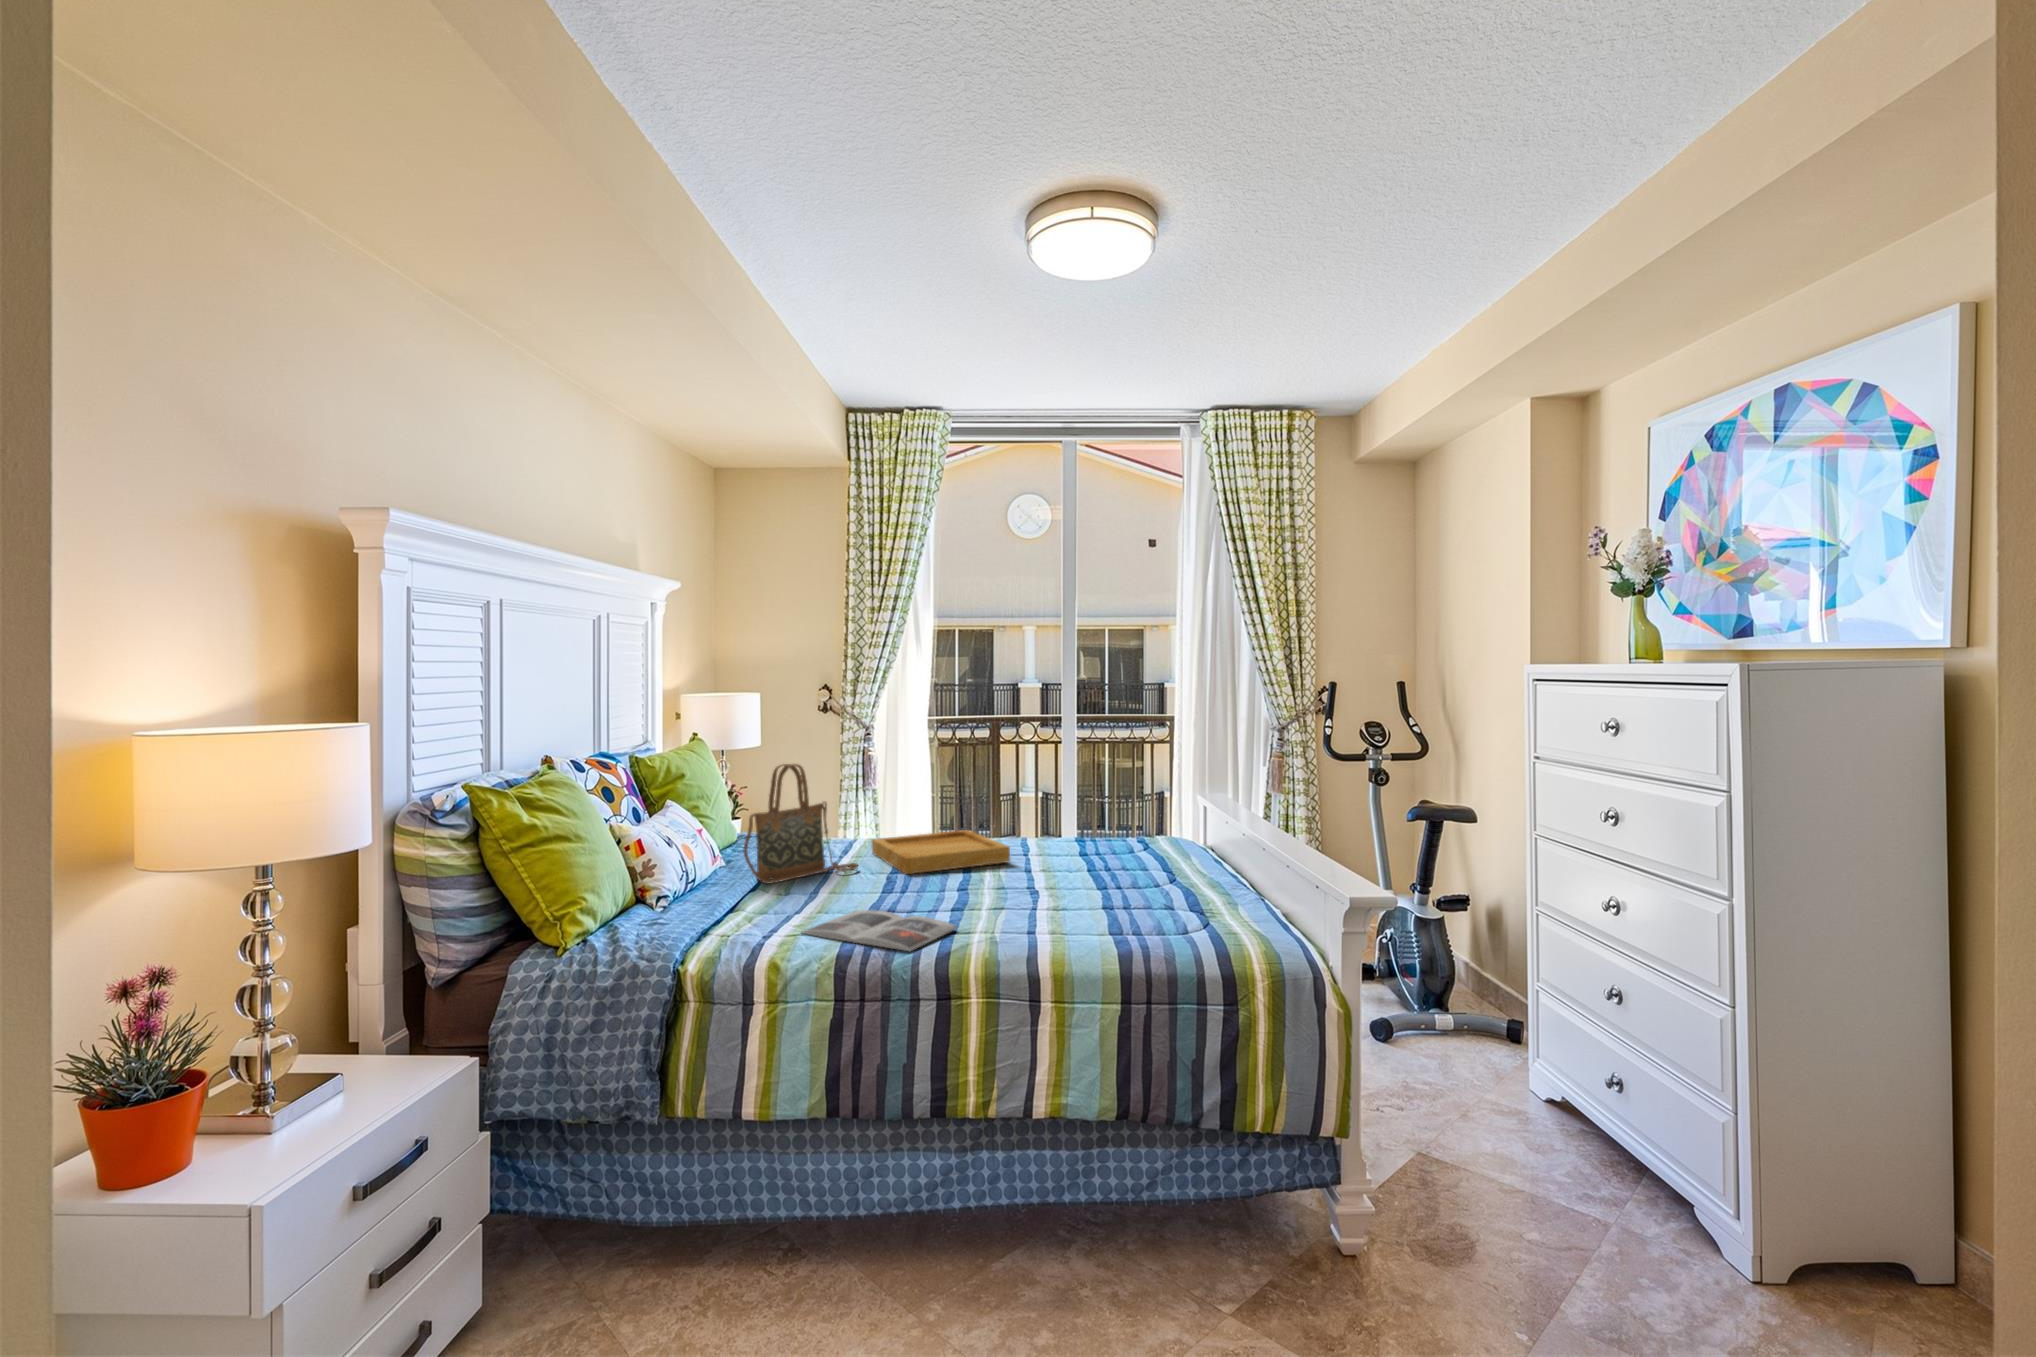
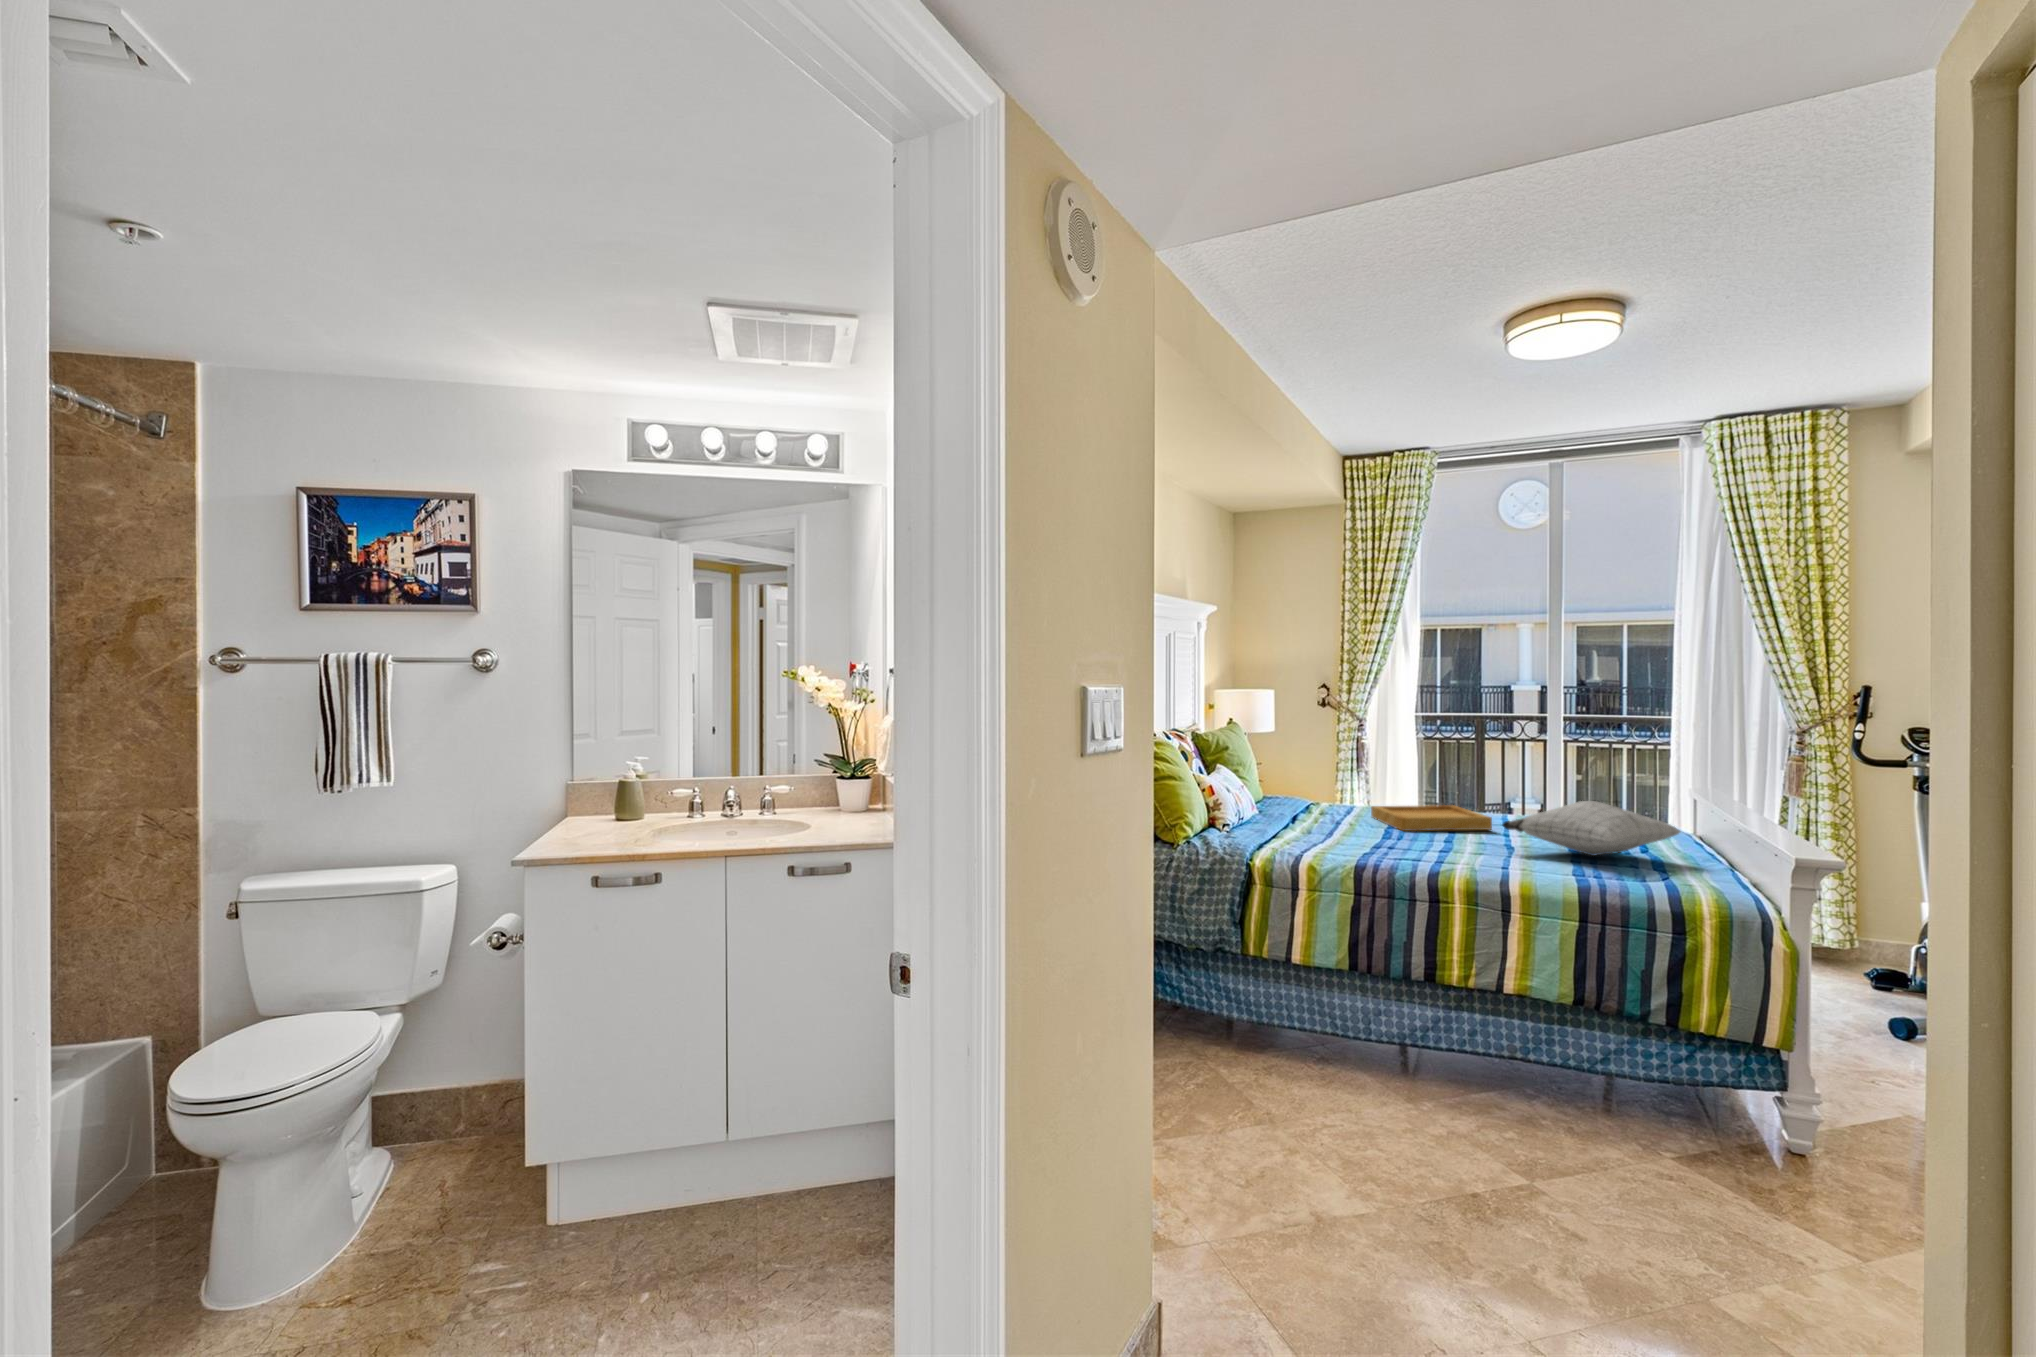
handbag: present [743,764,859,884] -> none [1277,742,1363,827]
pillow: none [1022,827,1214,894] -> present [1502,801,1680,856]
magazine: present [802,910,957,951] -> none [1327,845,1446,867]

